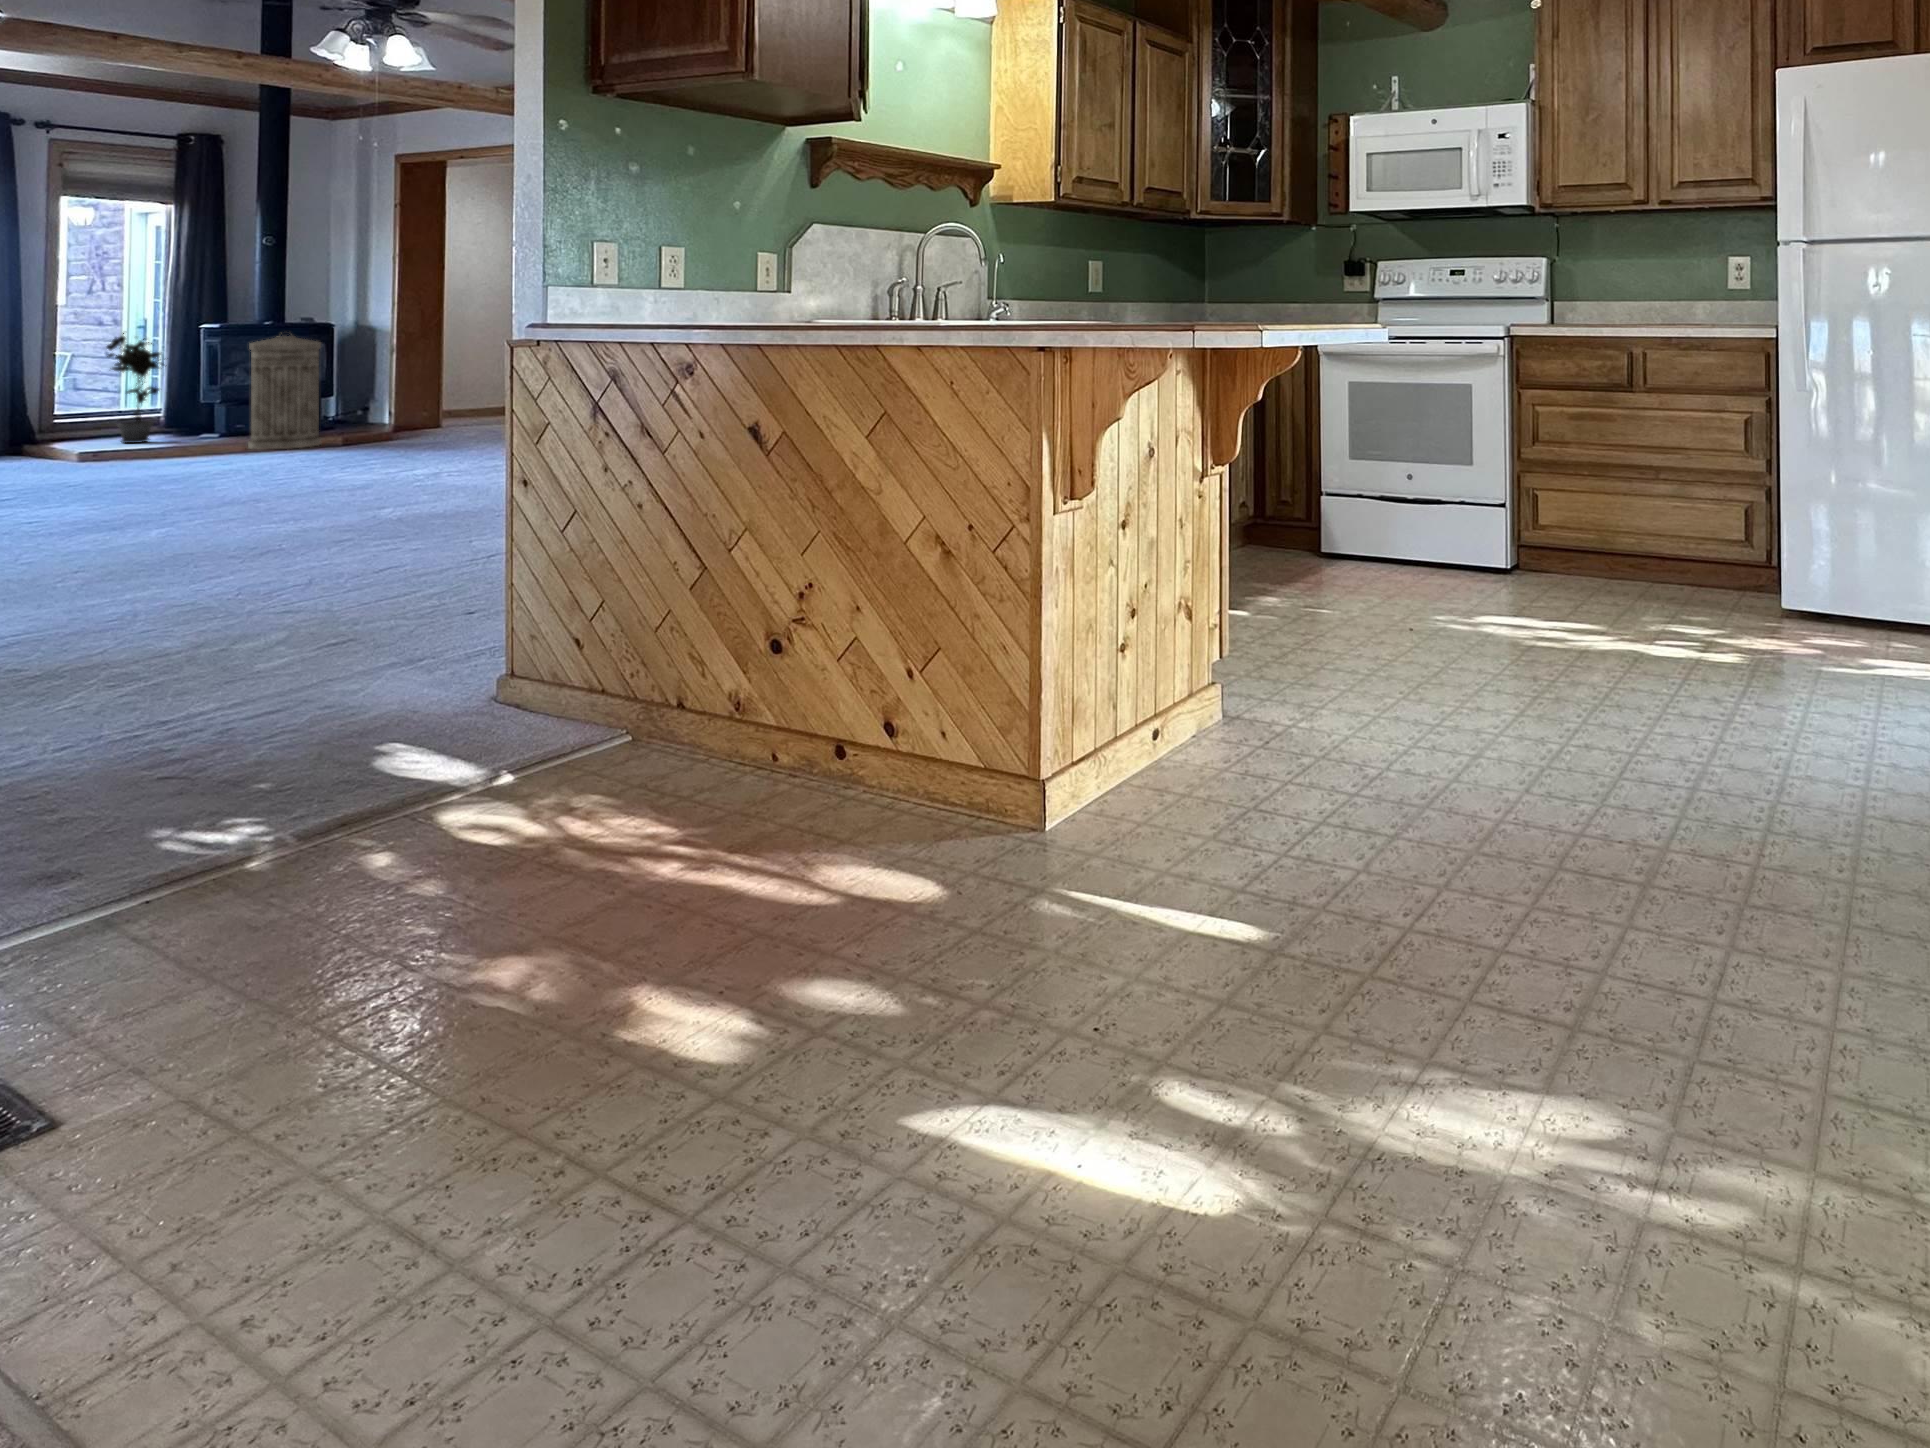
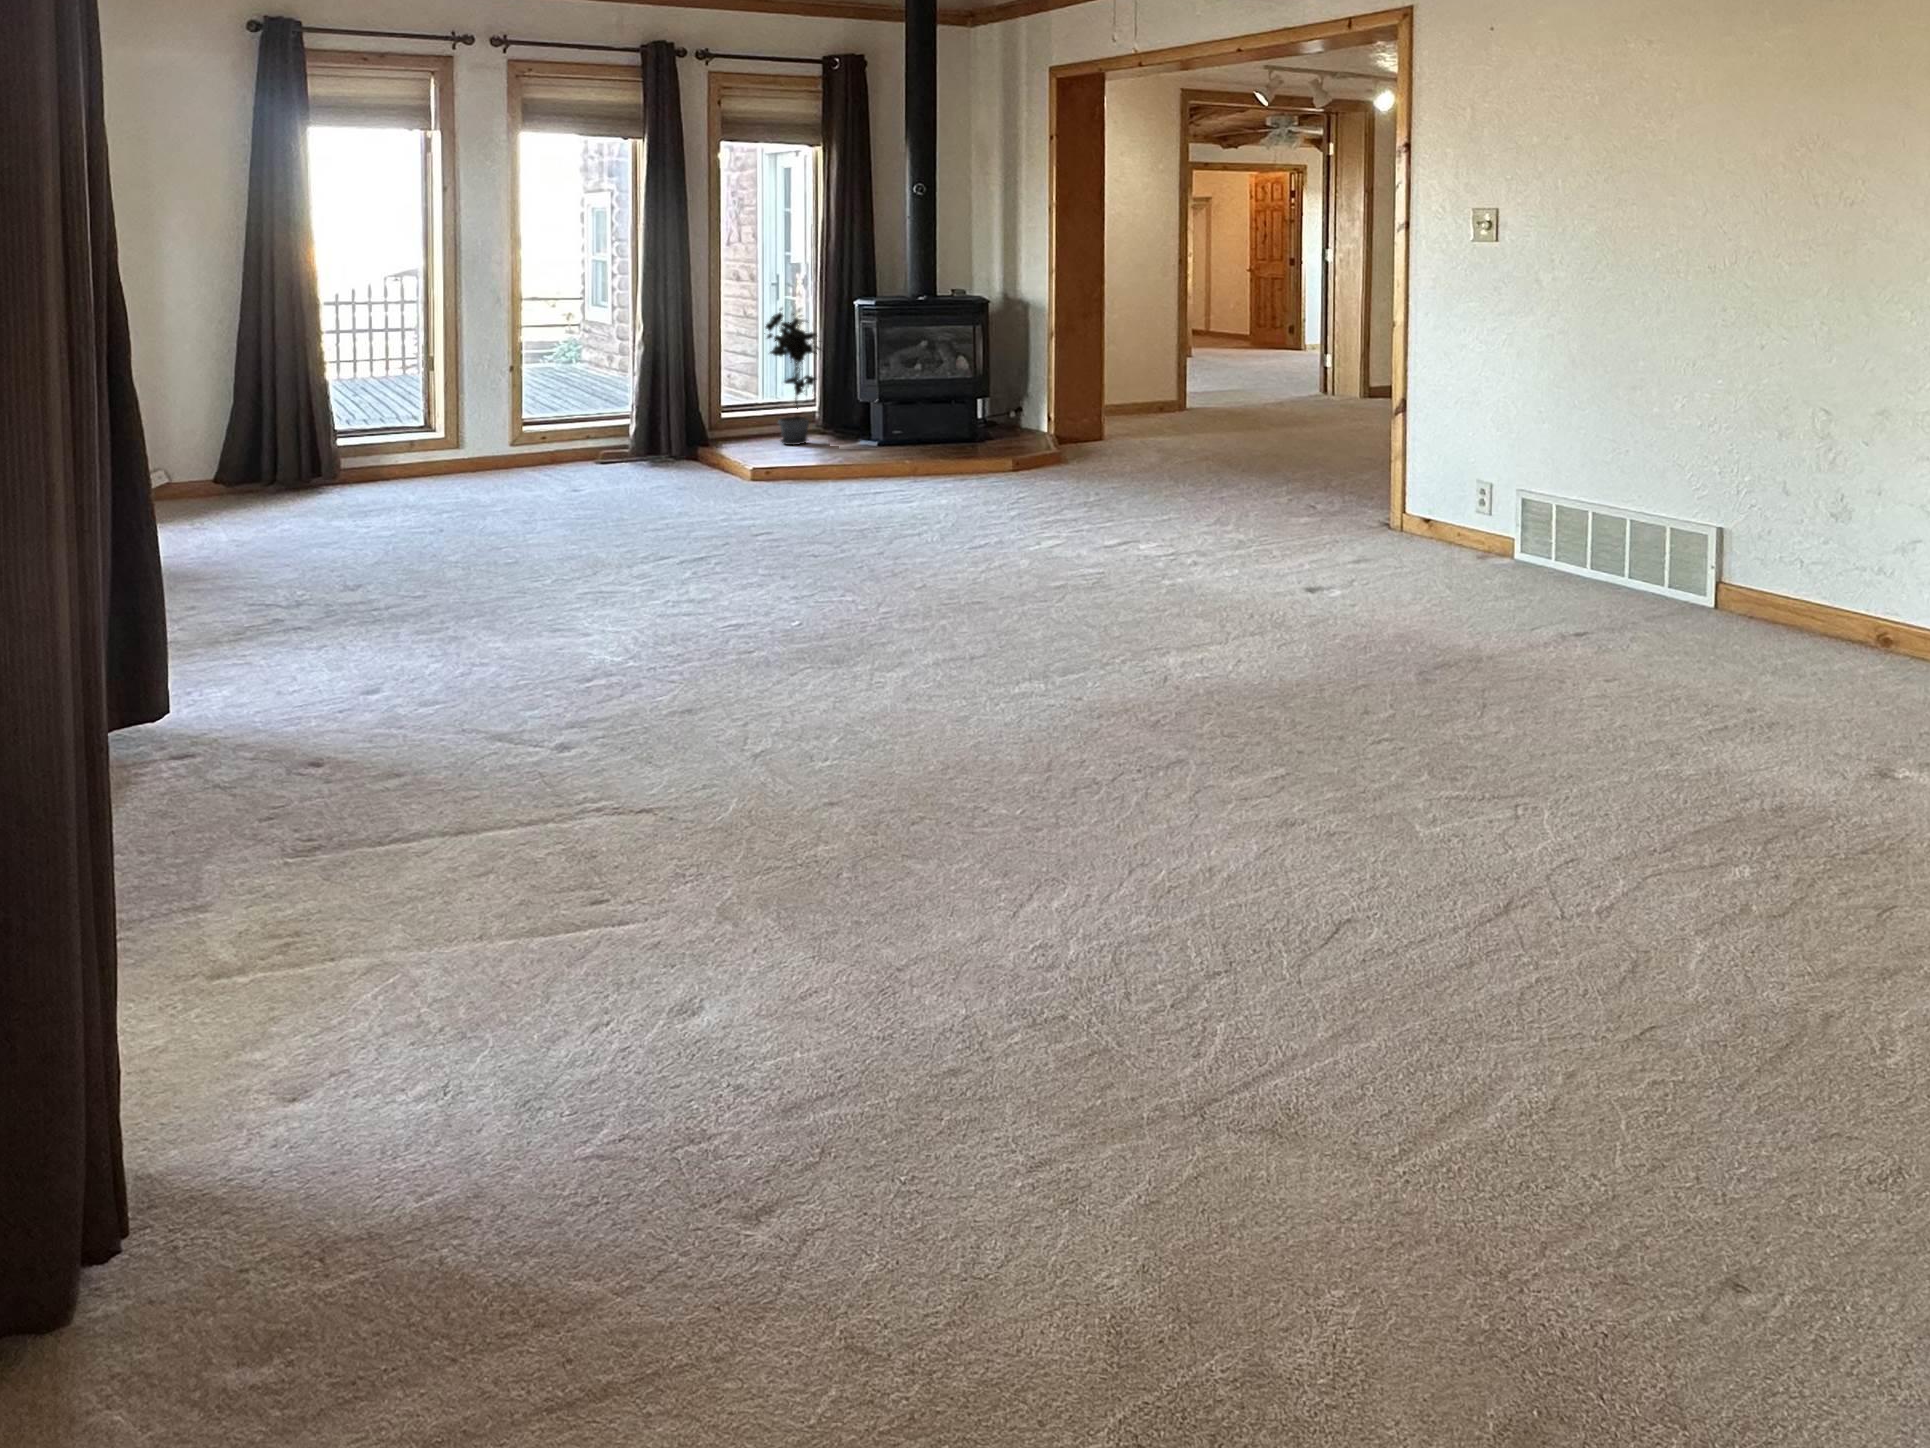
trash can: present [248,335,321,450] -> none [908,313,986,470]

